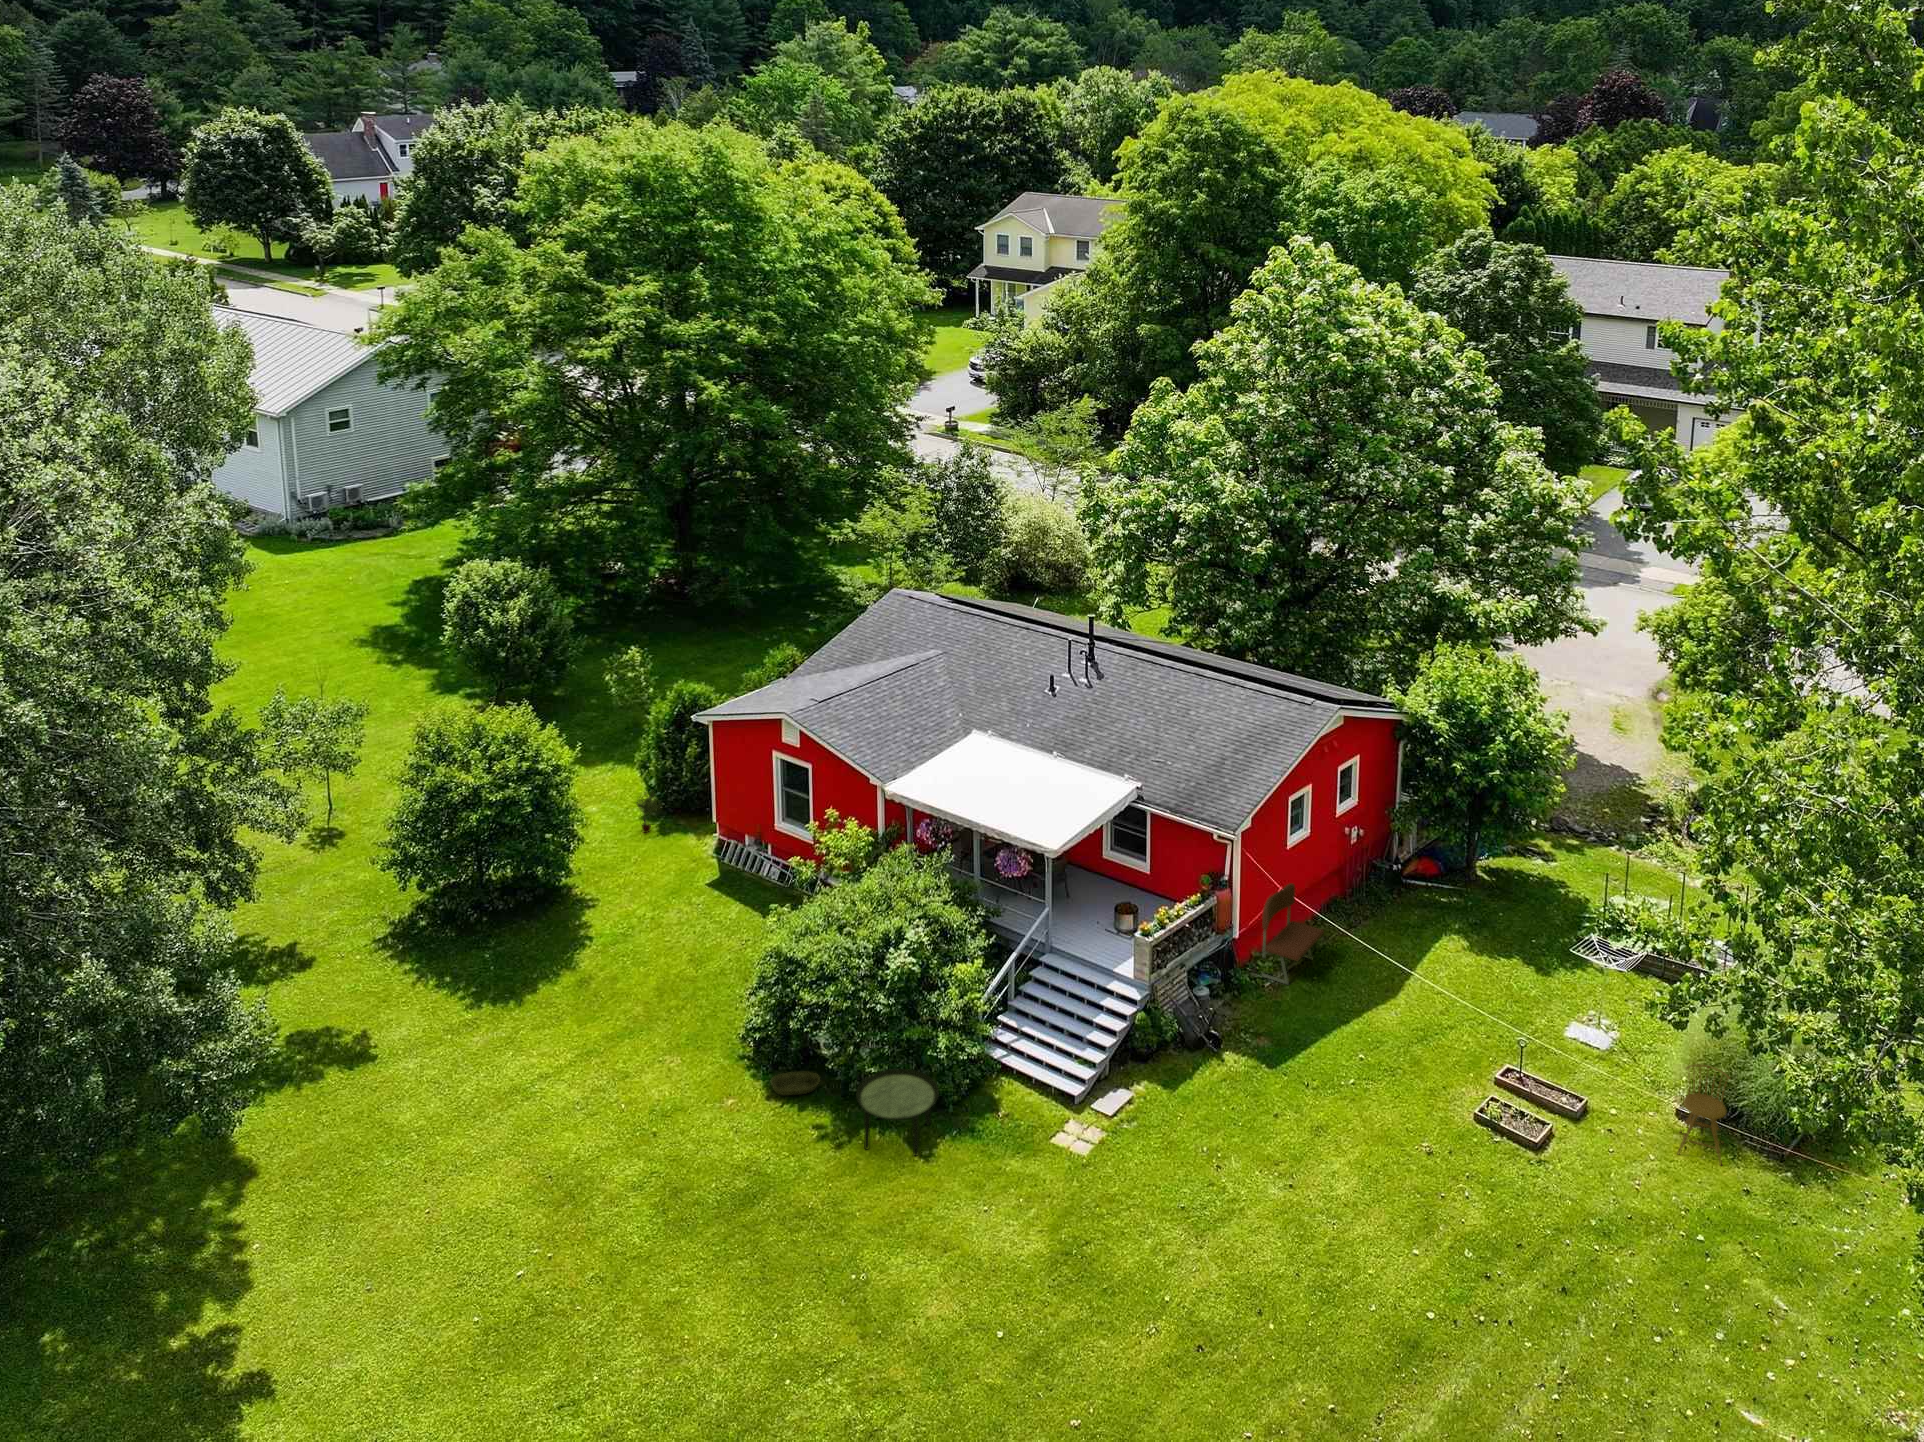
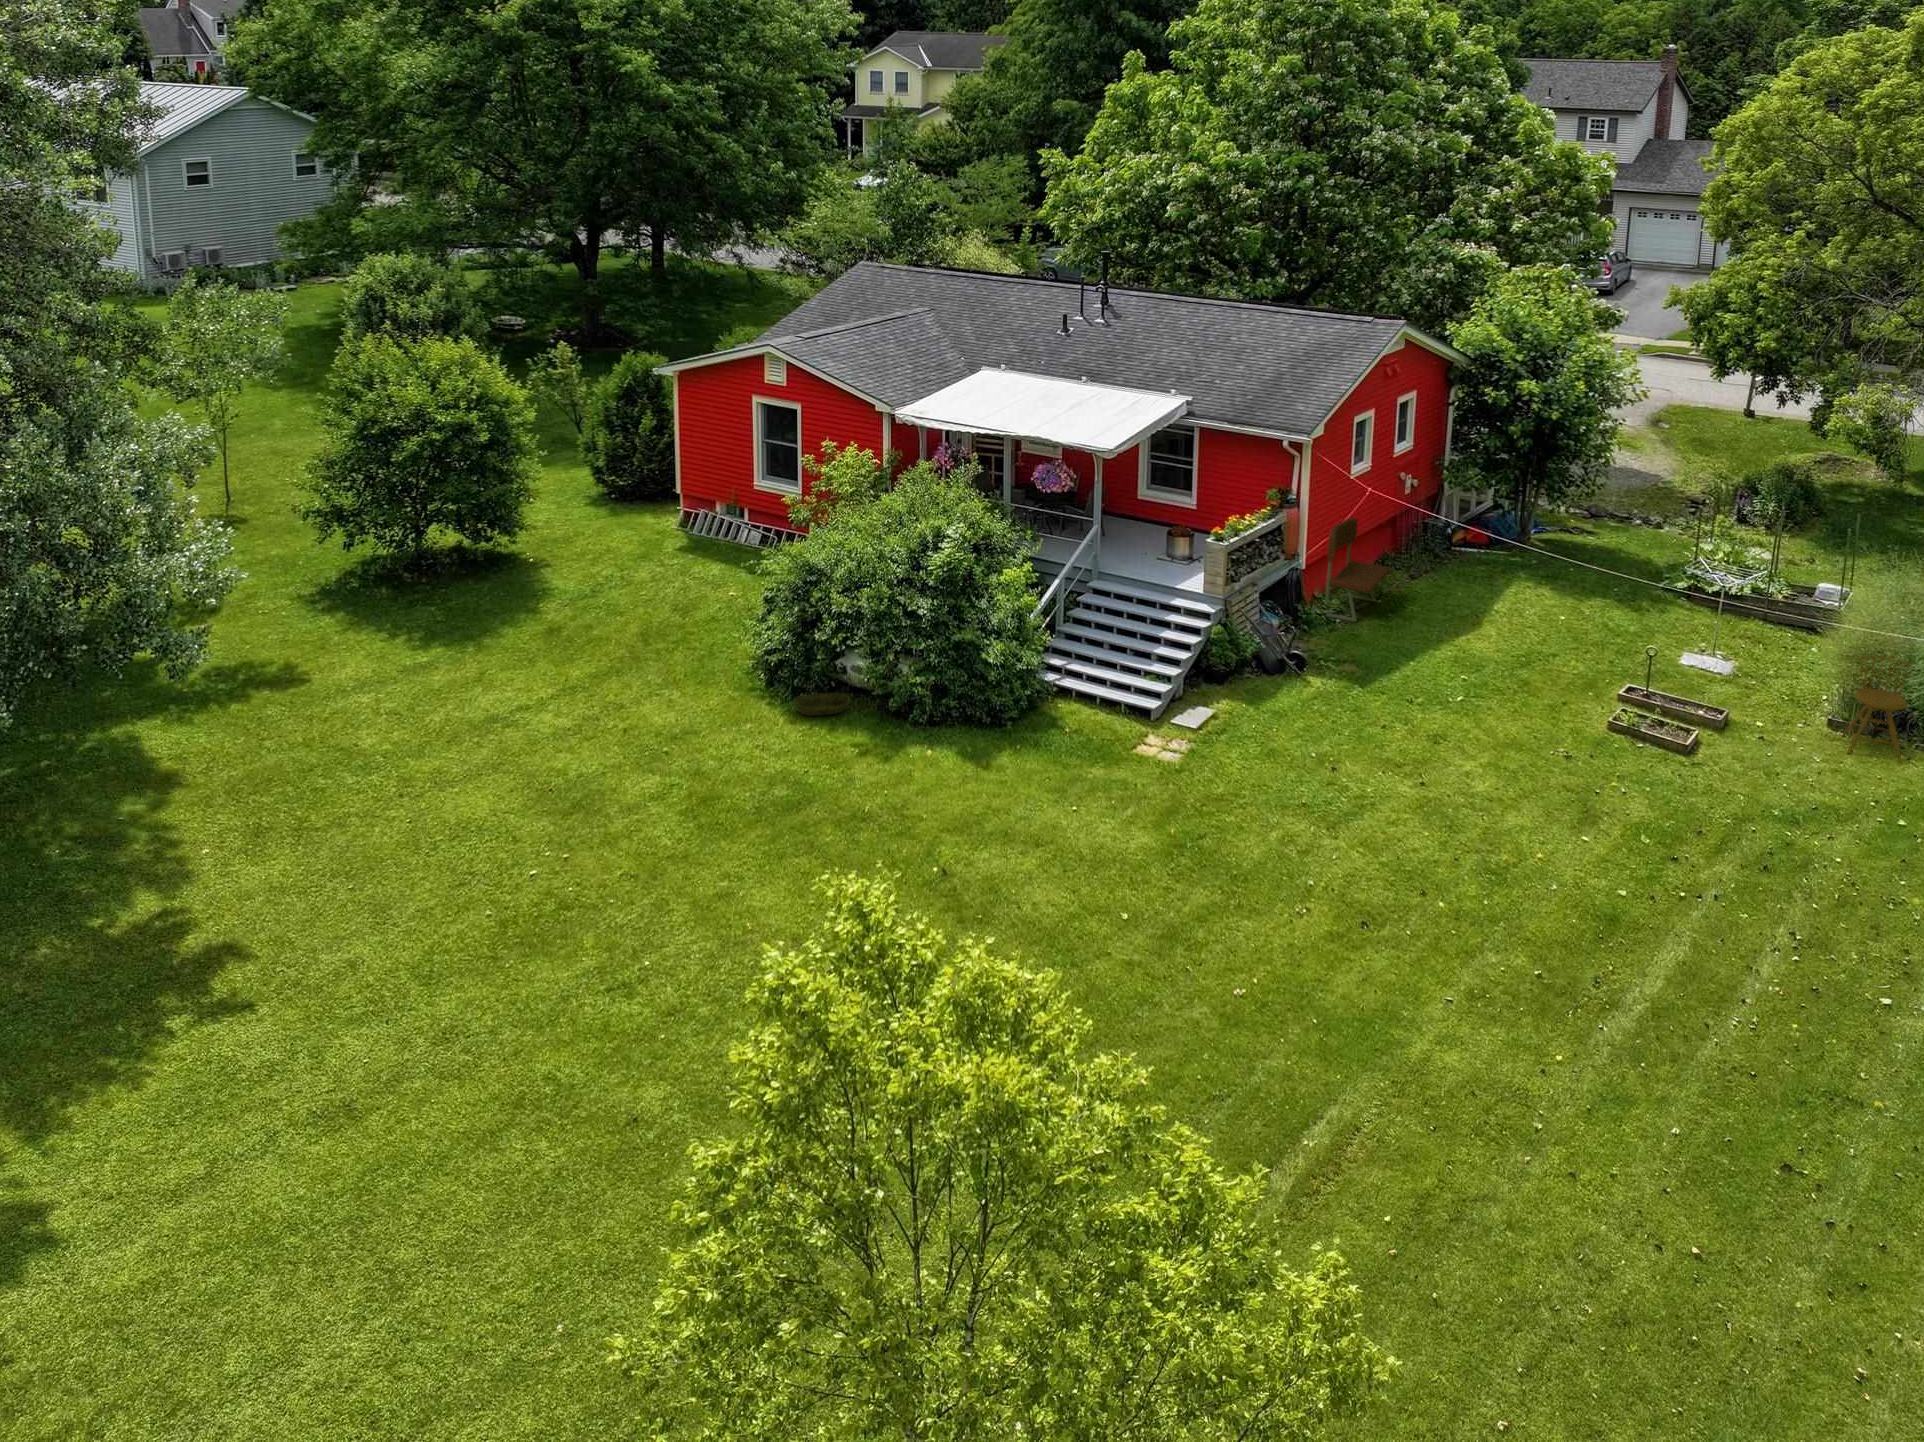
potted tree: present [637,790,661,833] -> none [585,459,616,509]
round table: present [856,1069,939,1156] -> none [904,677,1001,765]

